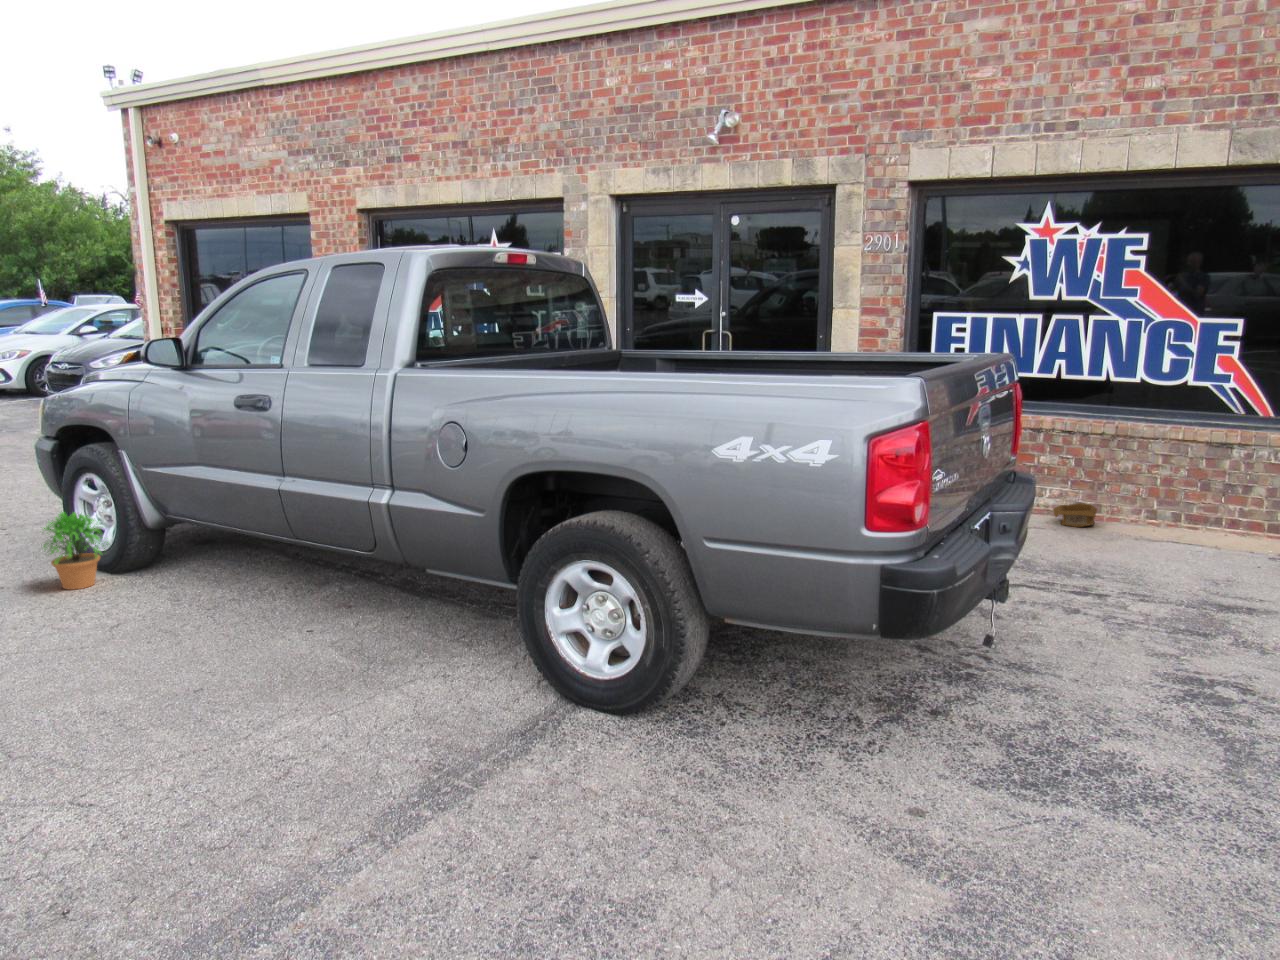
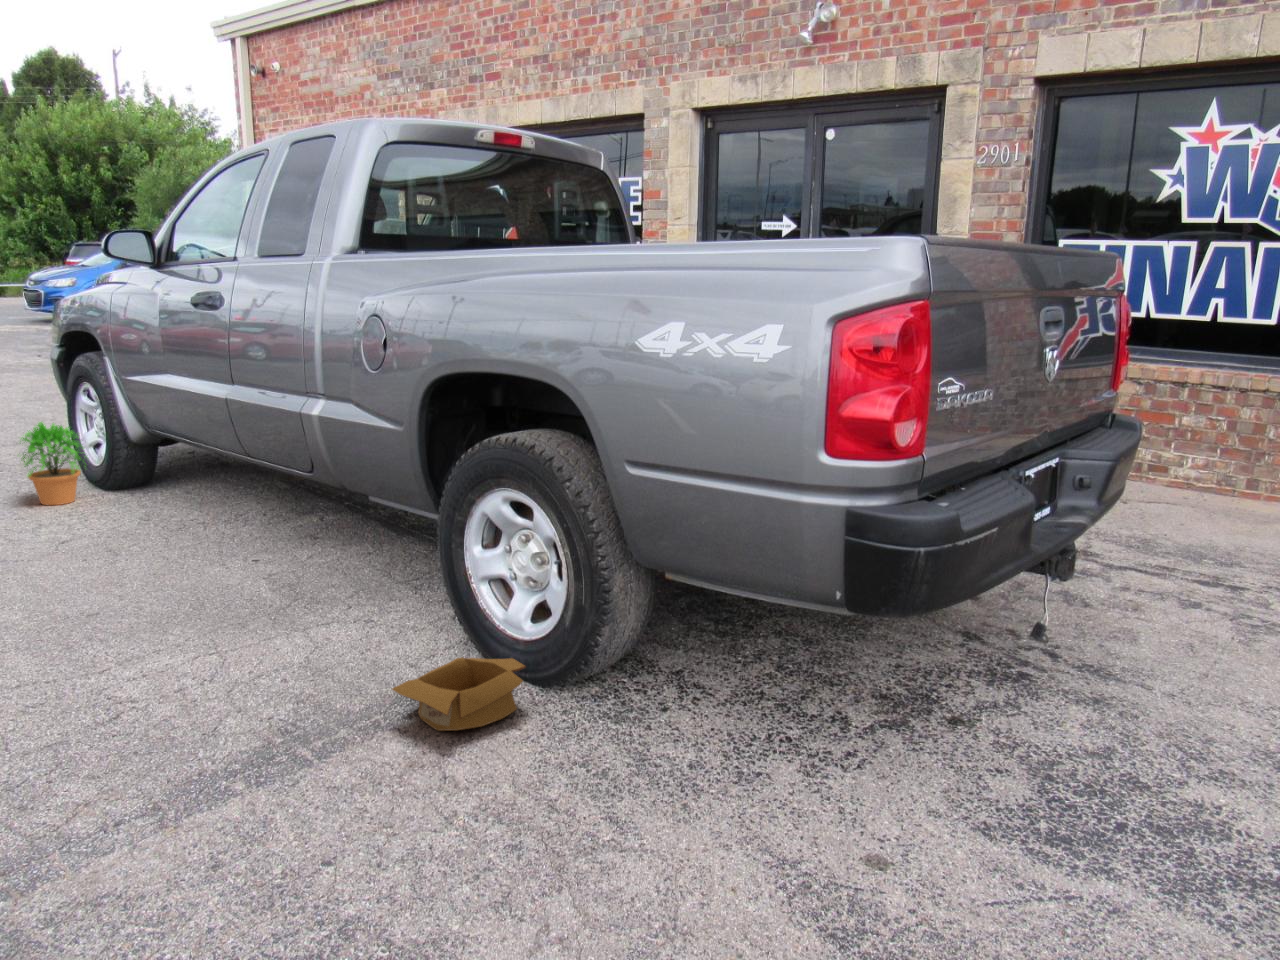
cardboard box: present [1053,503,1097,527] -> present [392,657,525,731]

